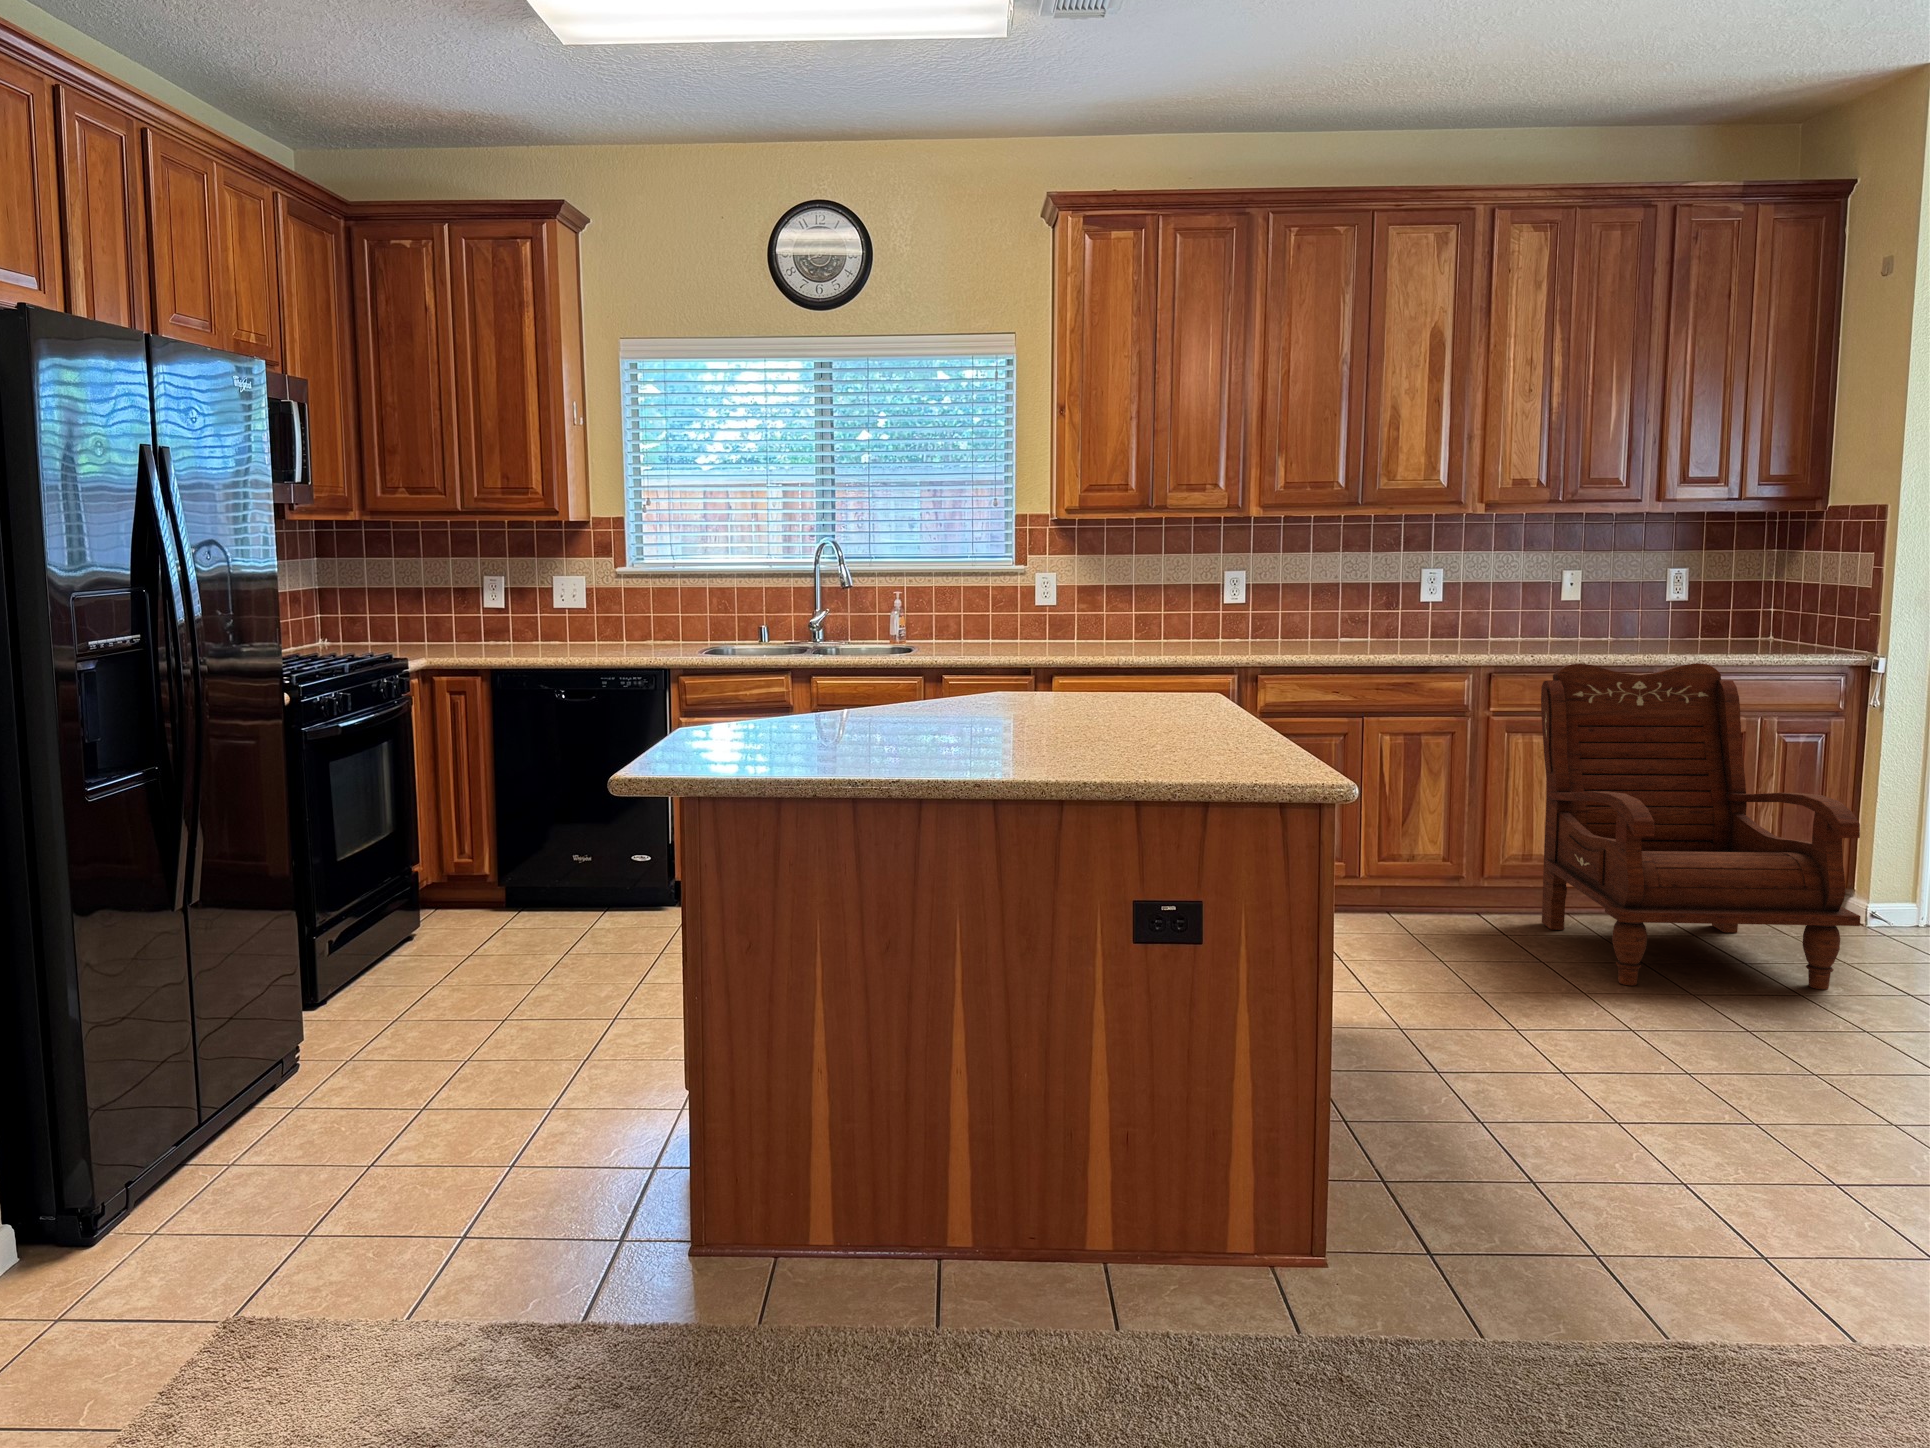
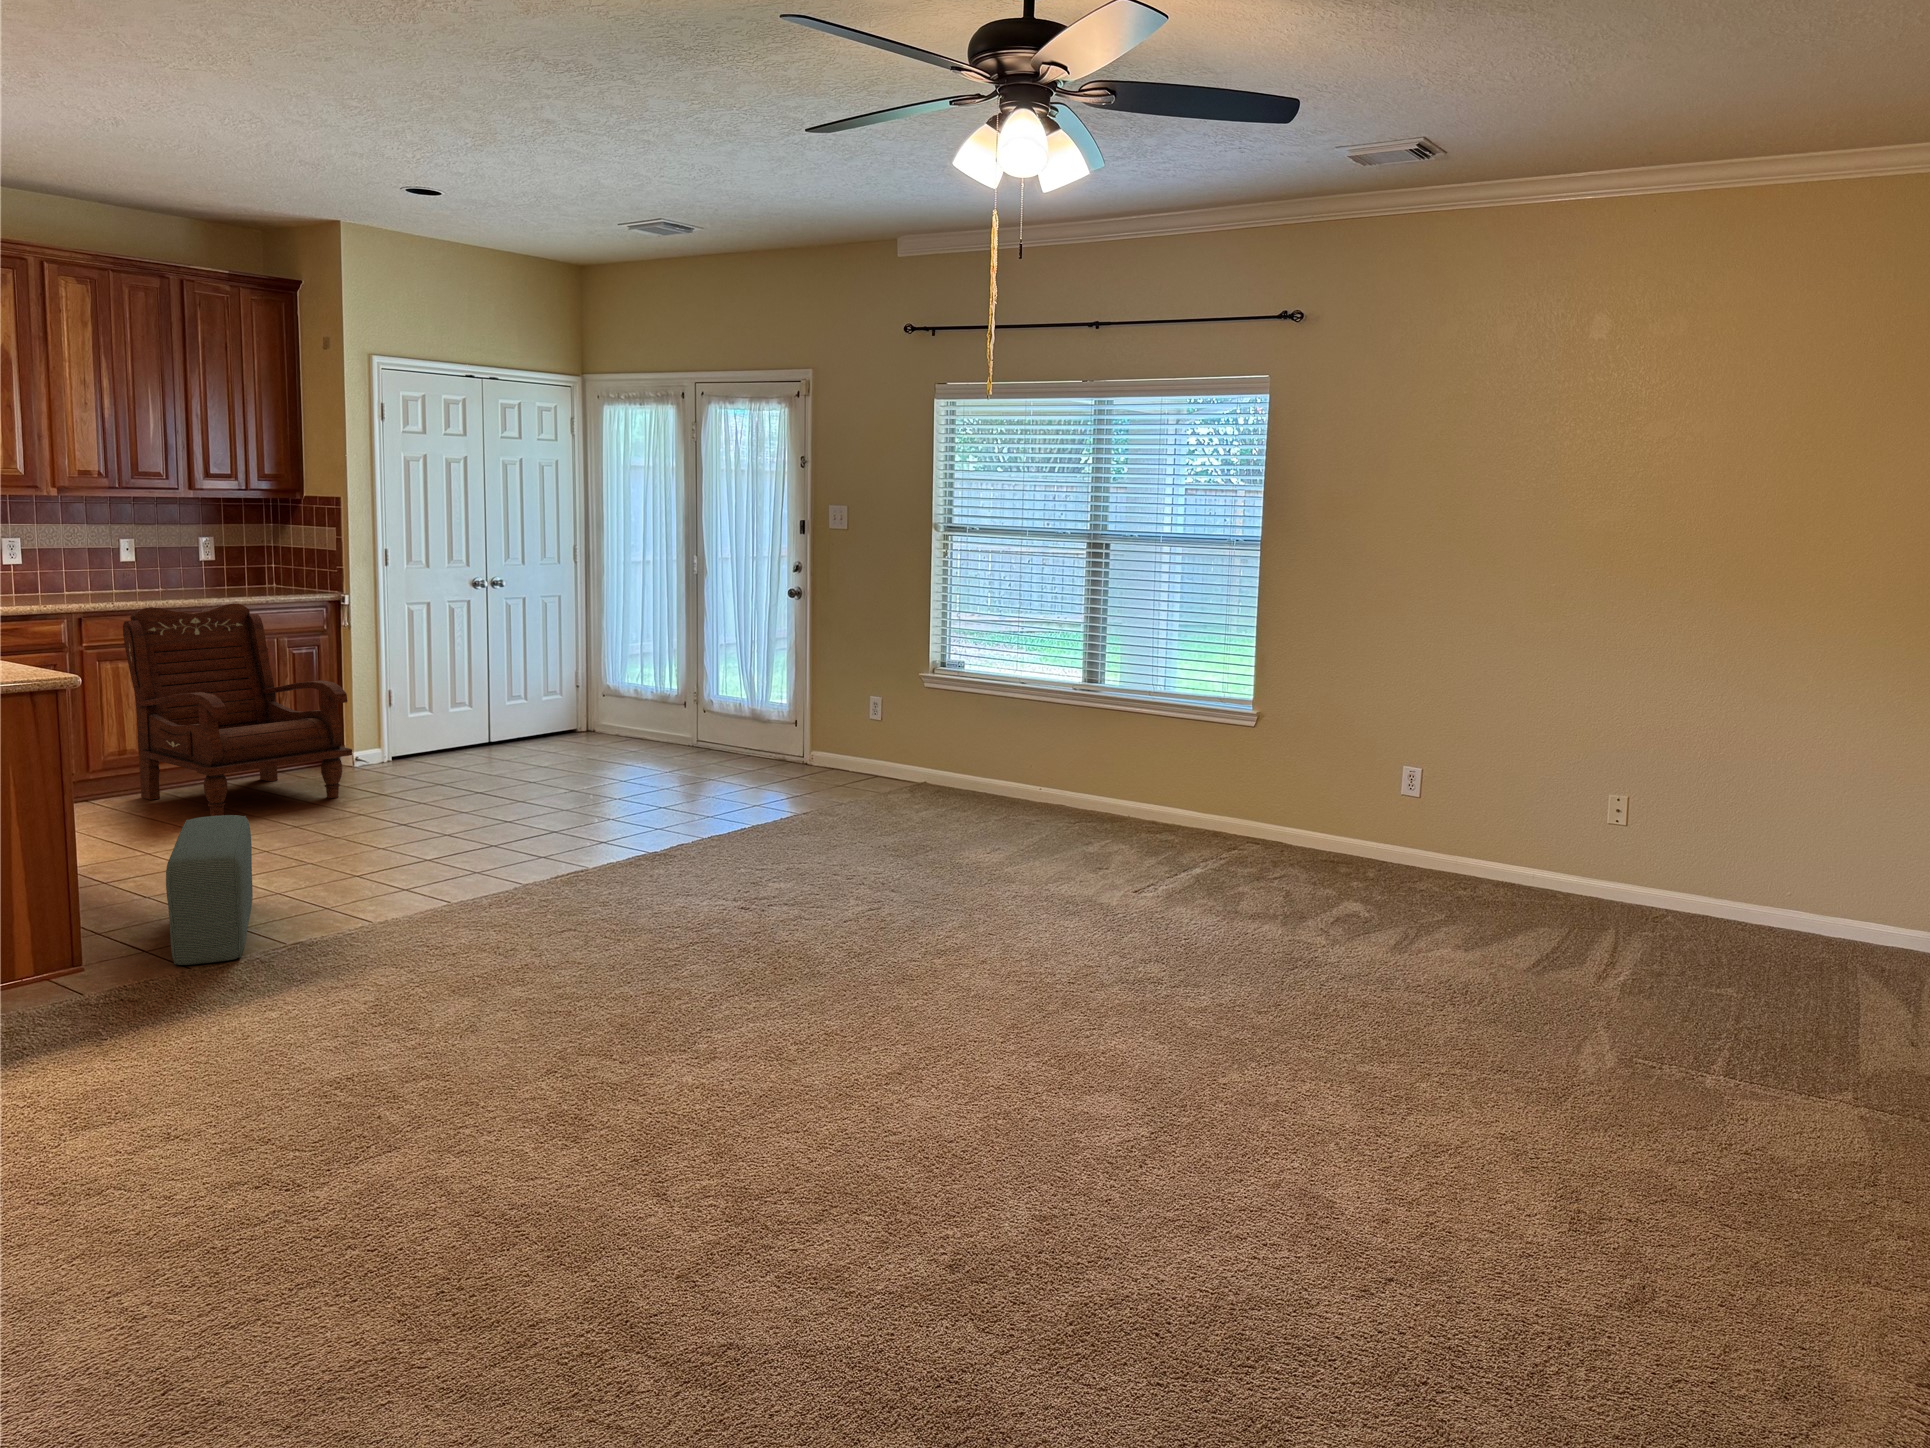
pouf: none [1437,1030,1624,1350] -> present [166,815,253,965]

